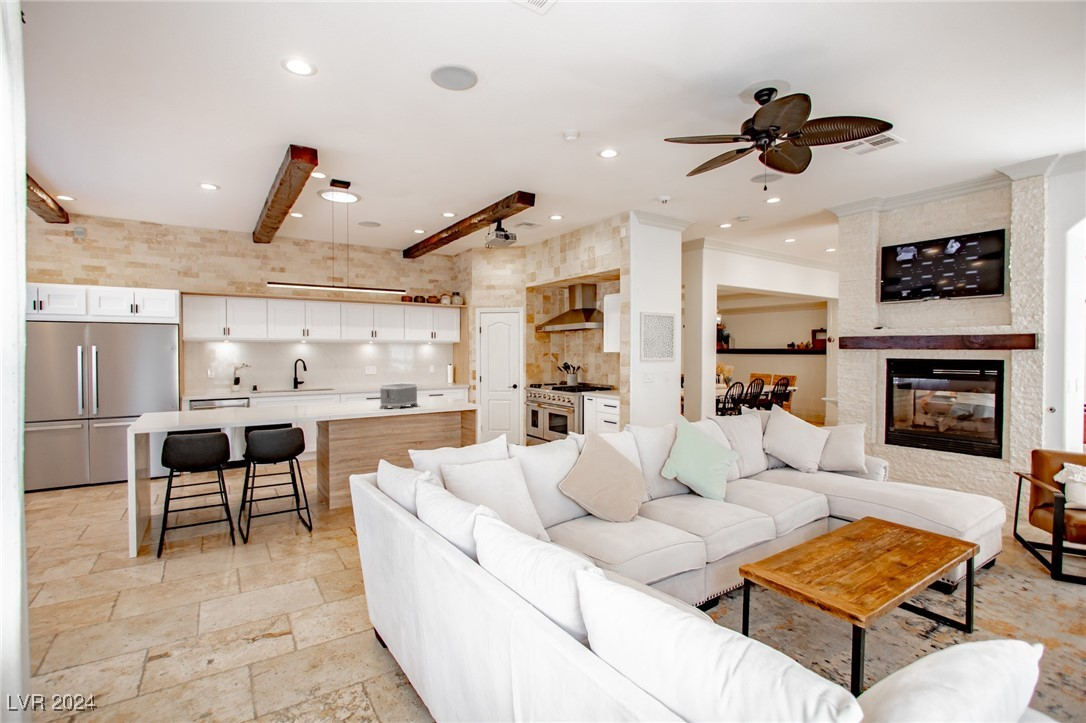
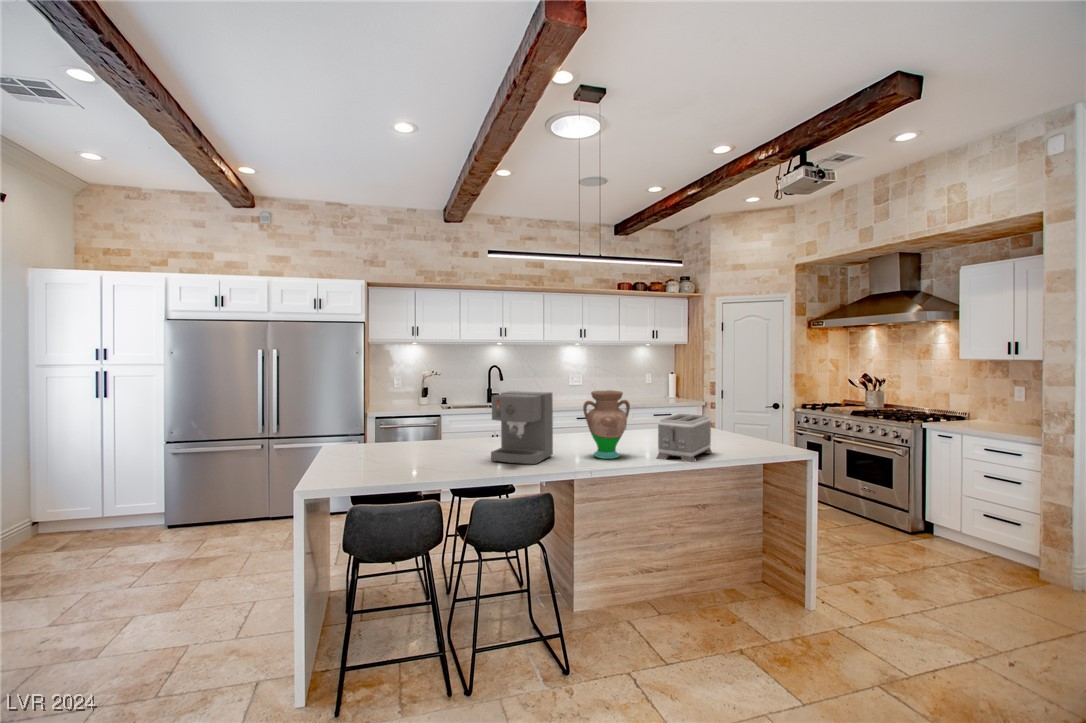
vase: none [333,369,364,410] -> present [583,390,630,459]
coffee maker: none [269,371,314,414] -> present [491,391,553,465]

